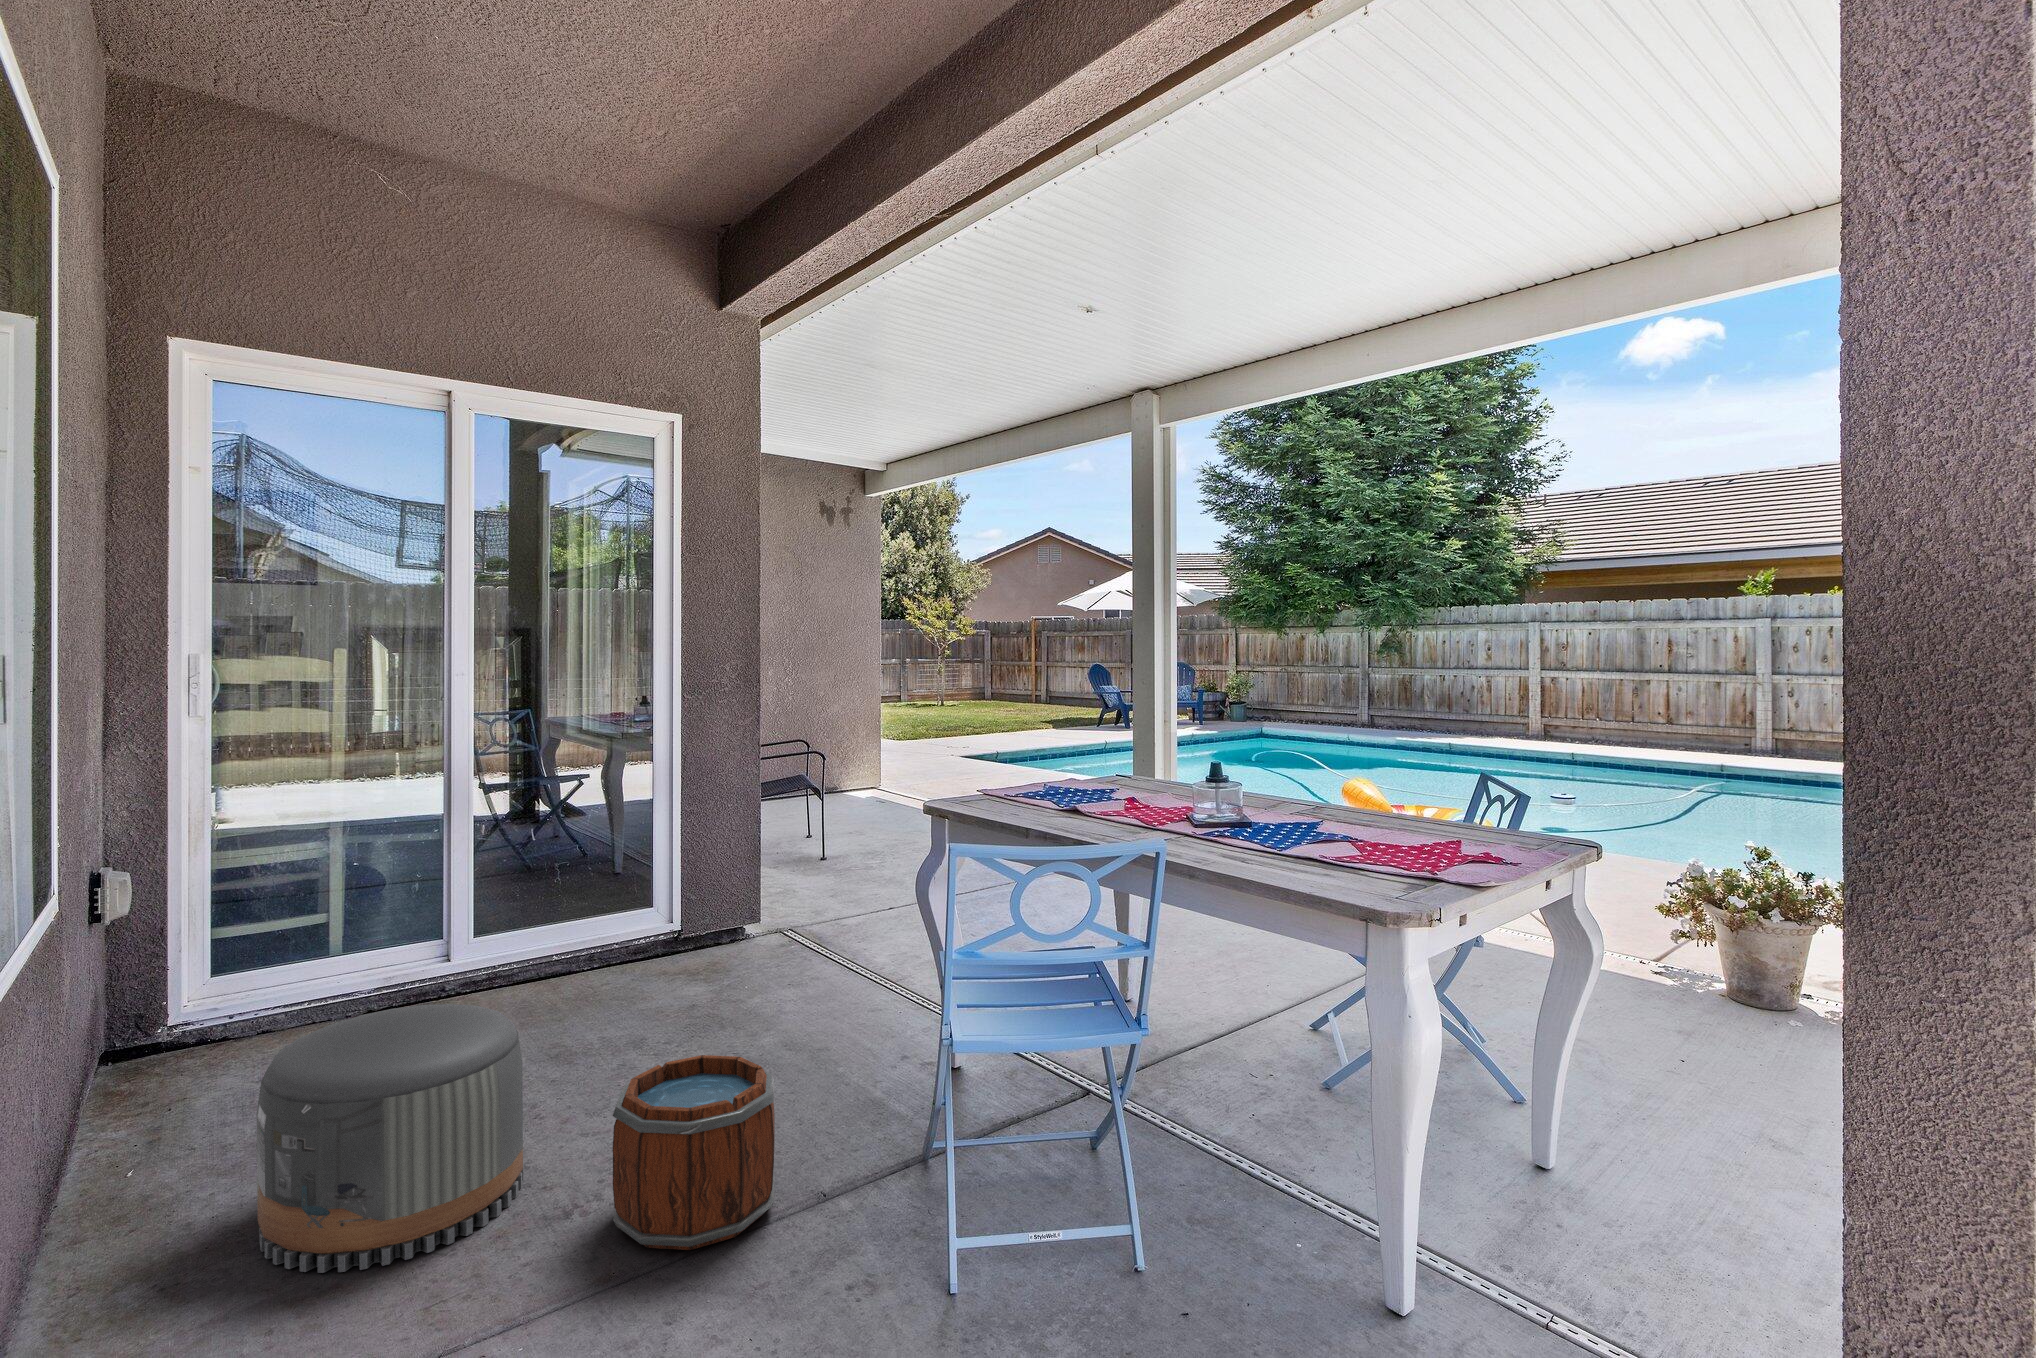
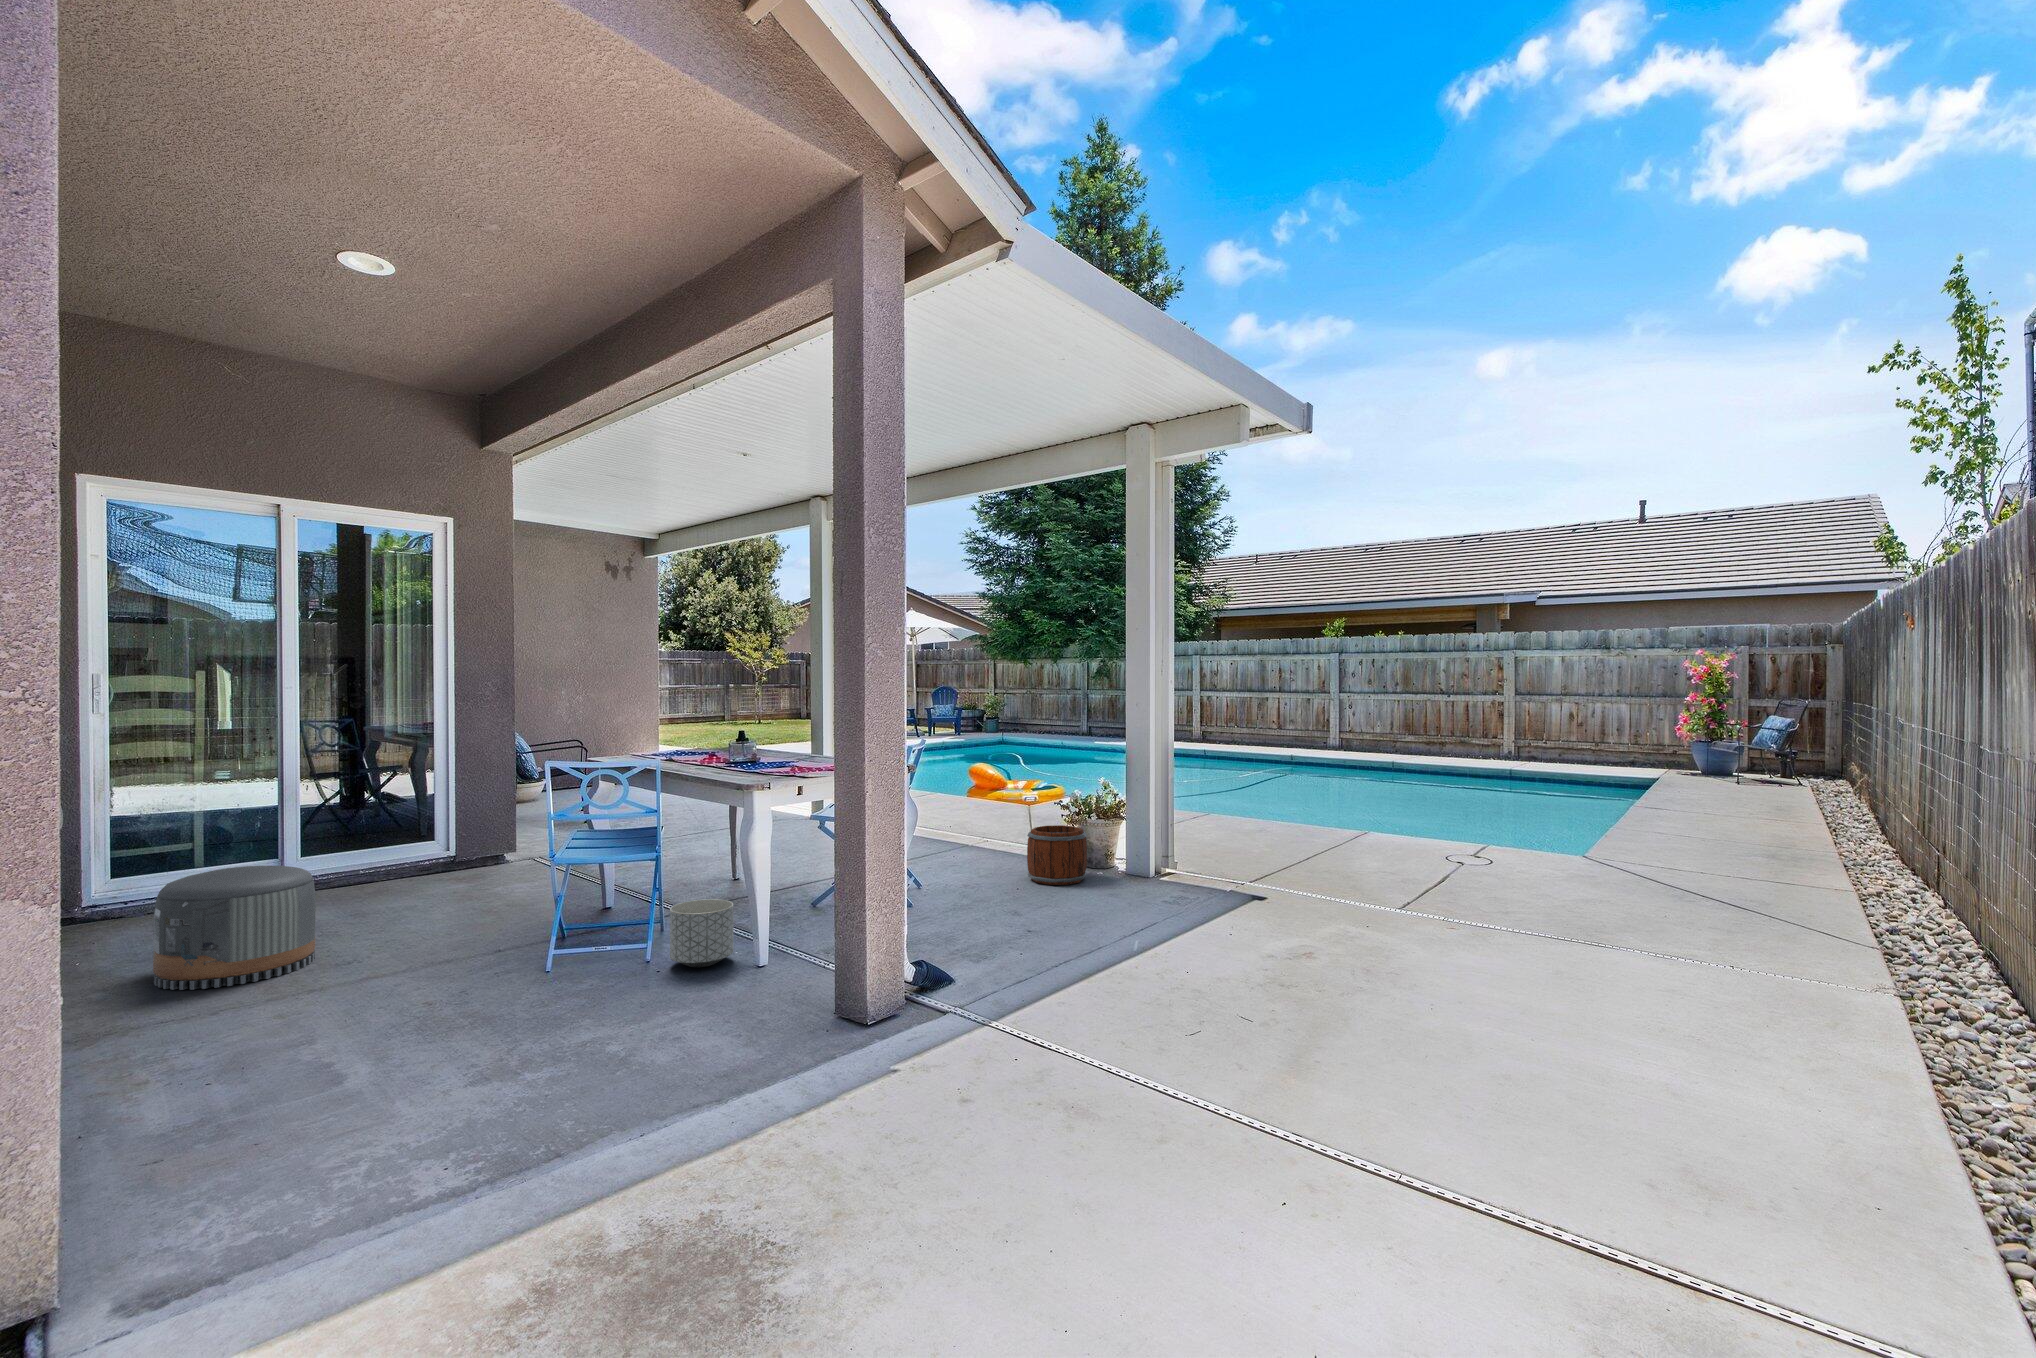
bucket: present [613,1055,775,1250] -> present [1027,825,1087,885]
planter: none [1196,1122,1325,1287] -> present [670,899,734,967]

